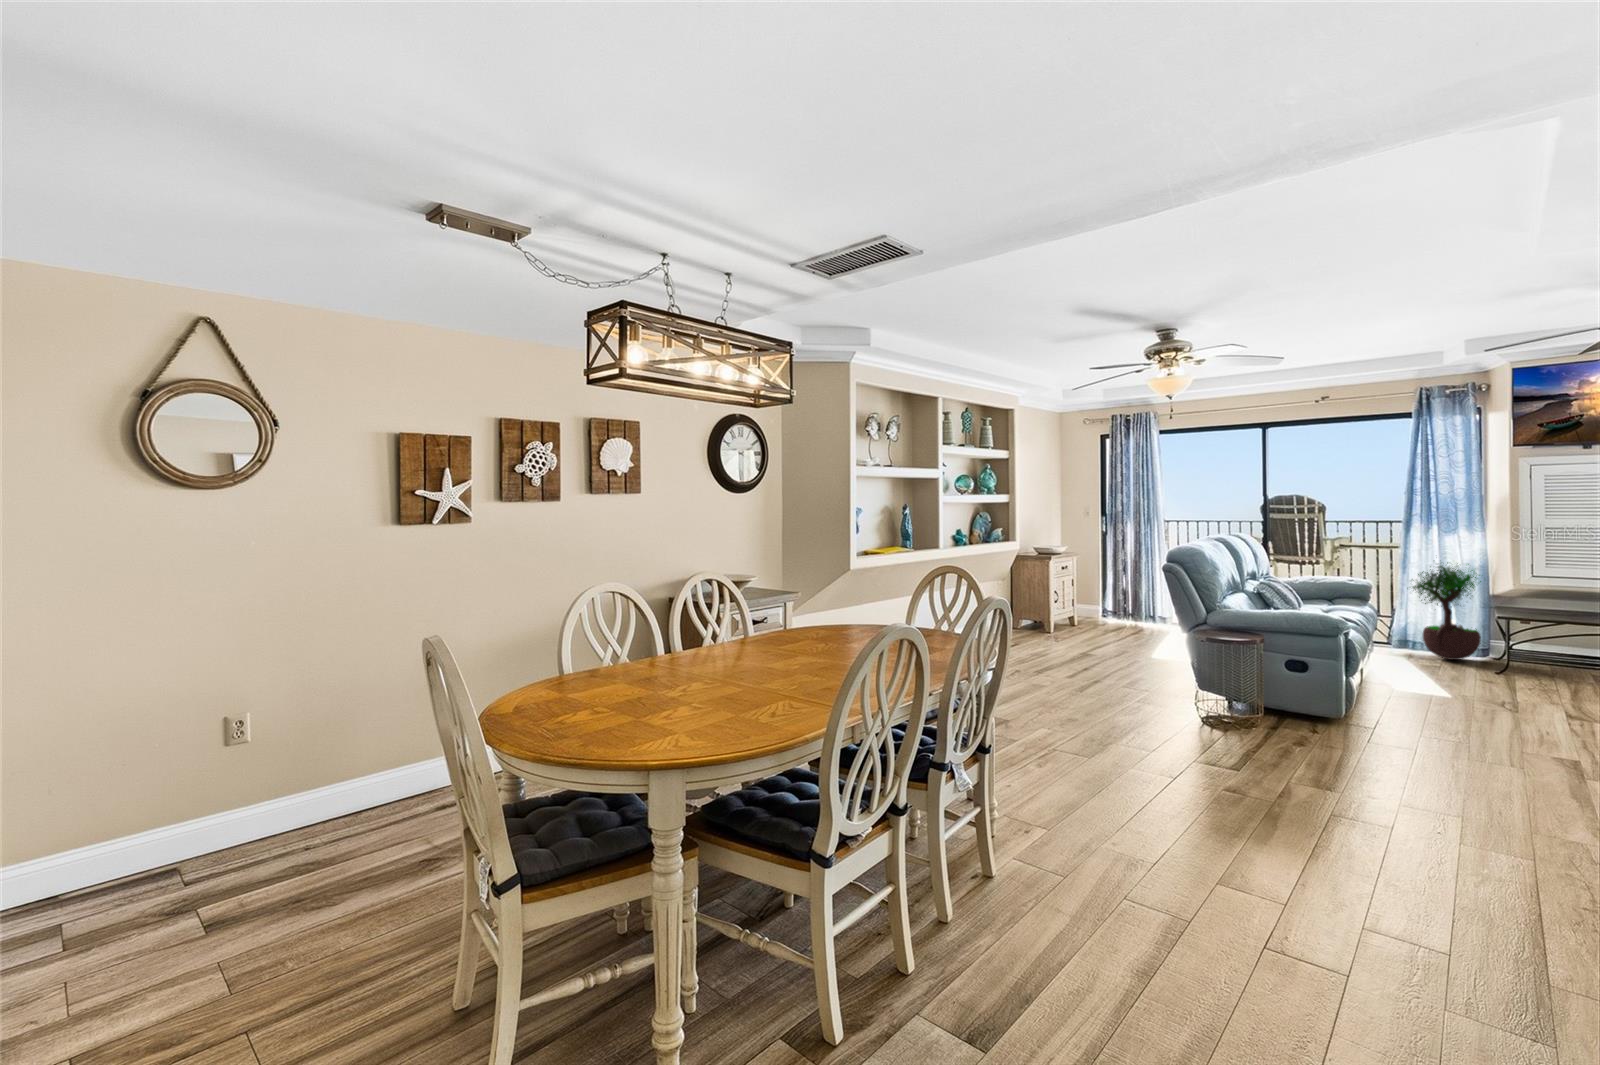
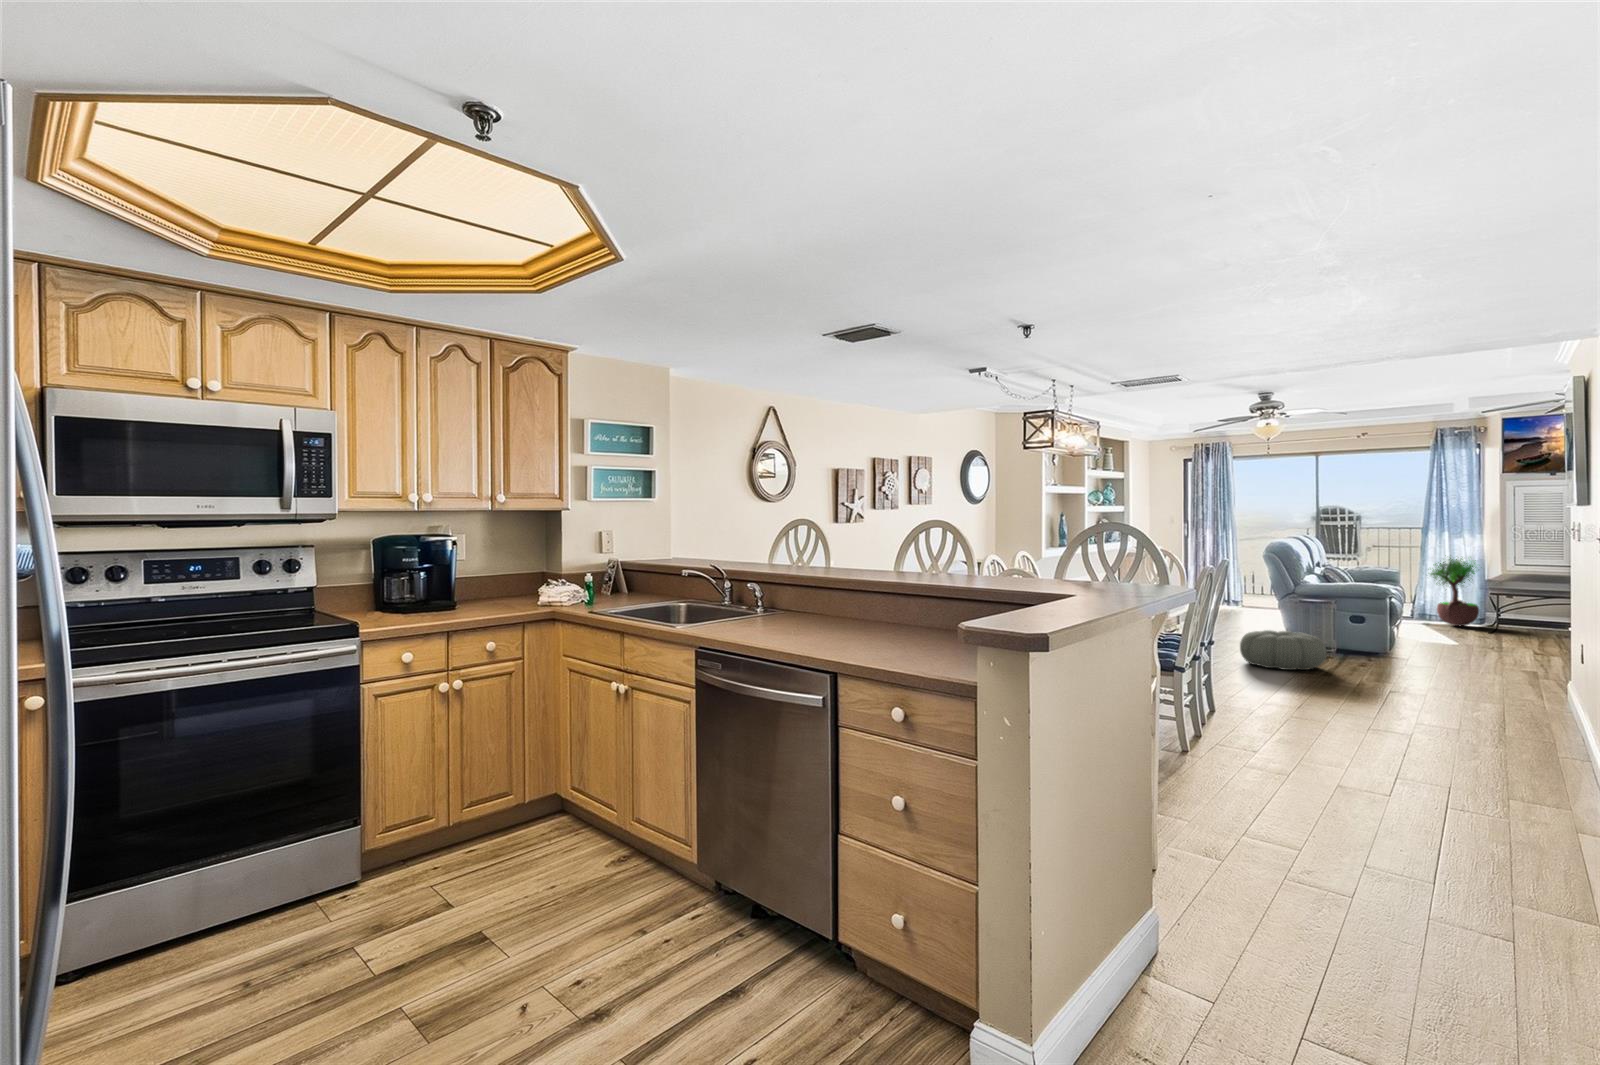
pouf: none [1112,686,1241,756] -> present [1240,630,1327,670]

